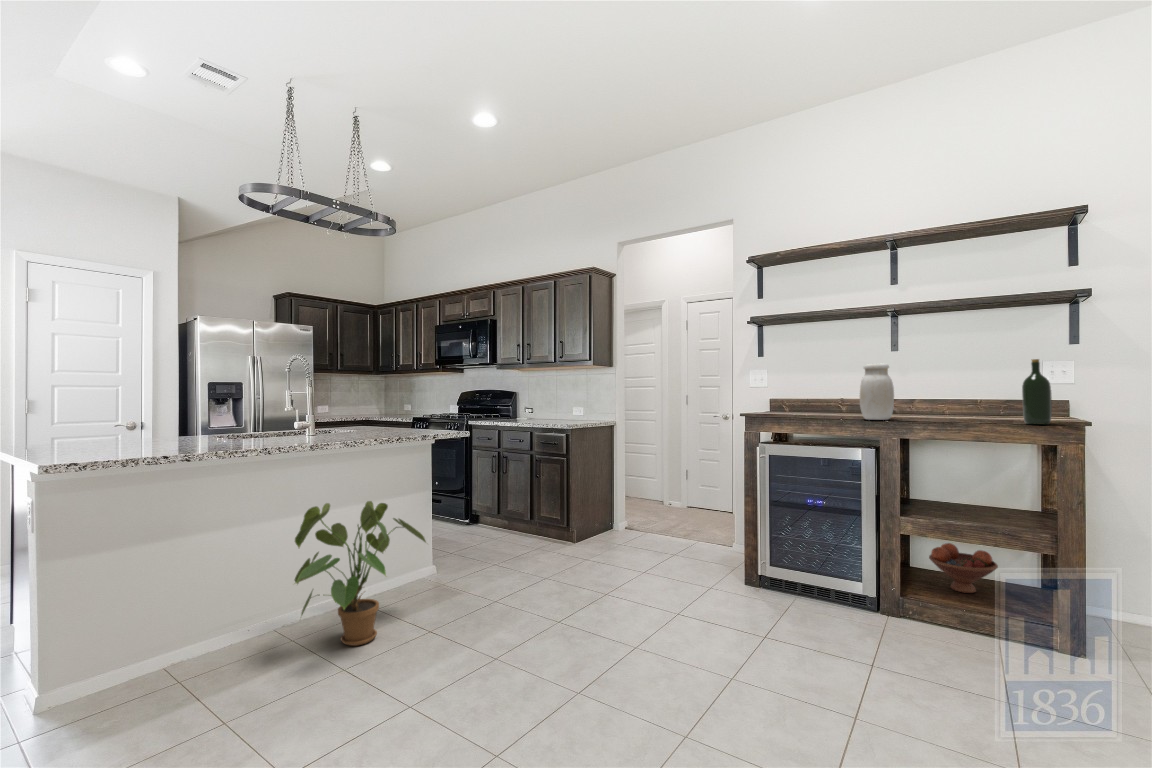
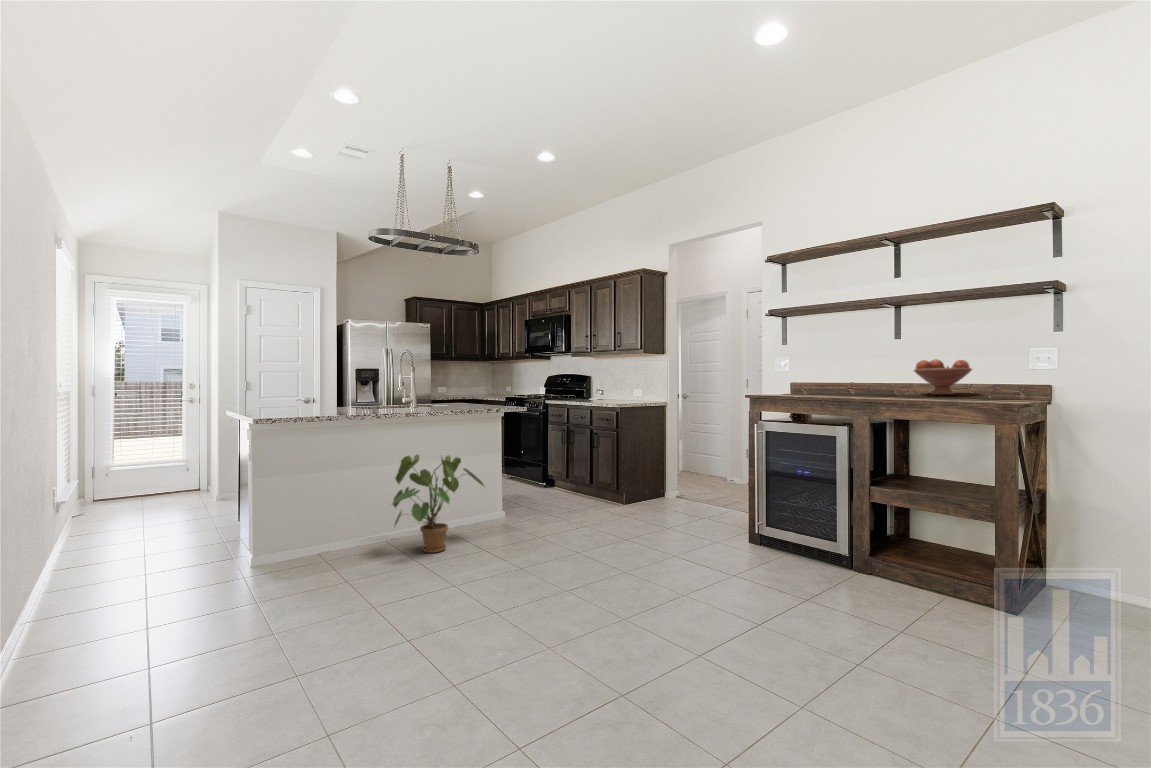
wine bottle: present [1022,359,1052,424] -> none [969,347,994,405]
jar: present [860,363,894,420] -> none [838,351,867,401]
fruit bowl: present [929,543,998,593] -> present [914,359,972,395]

